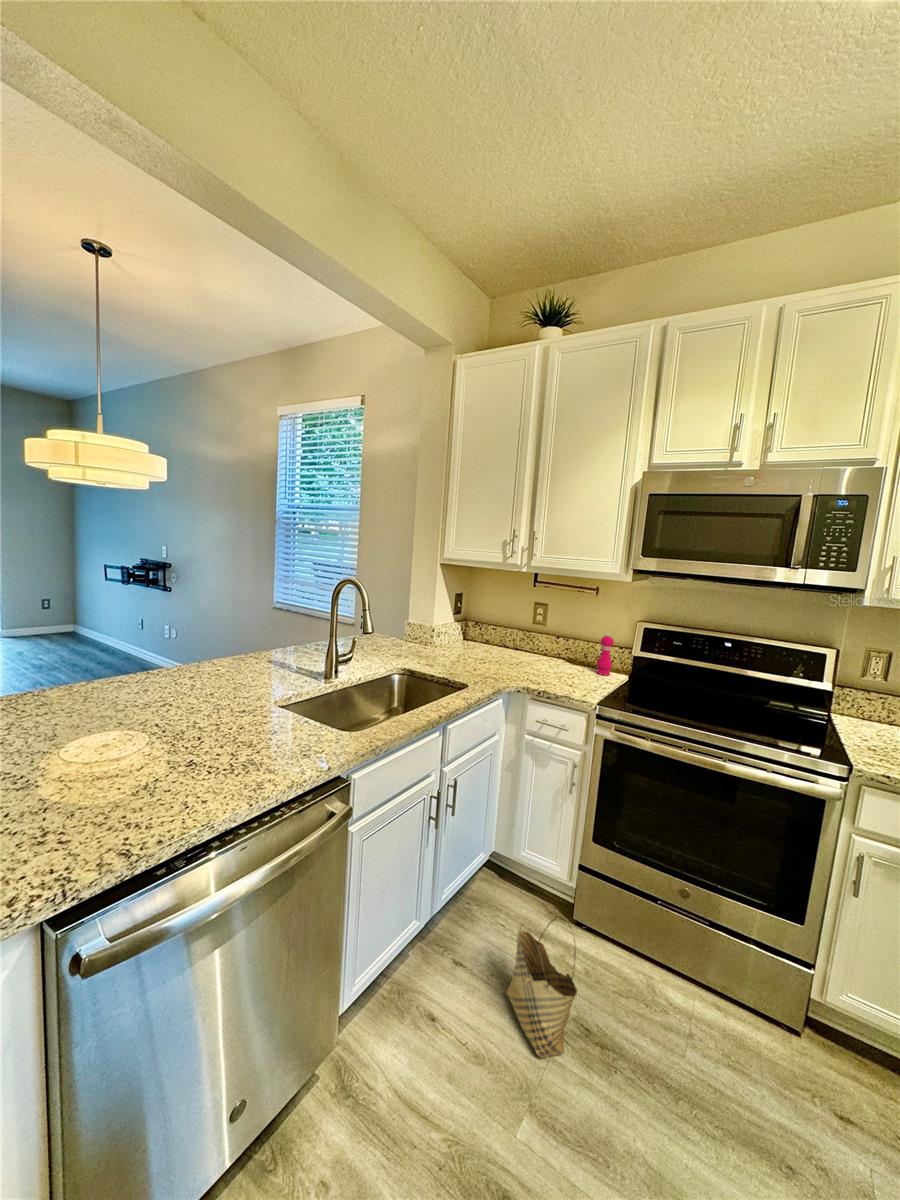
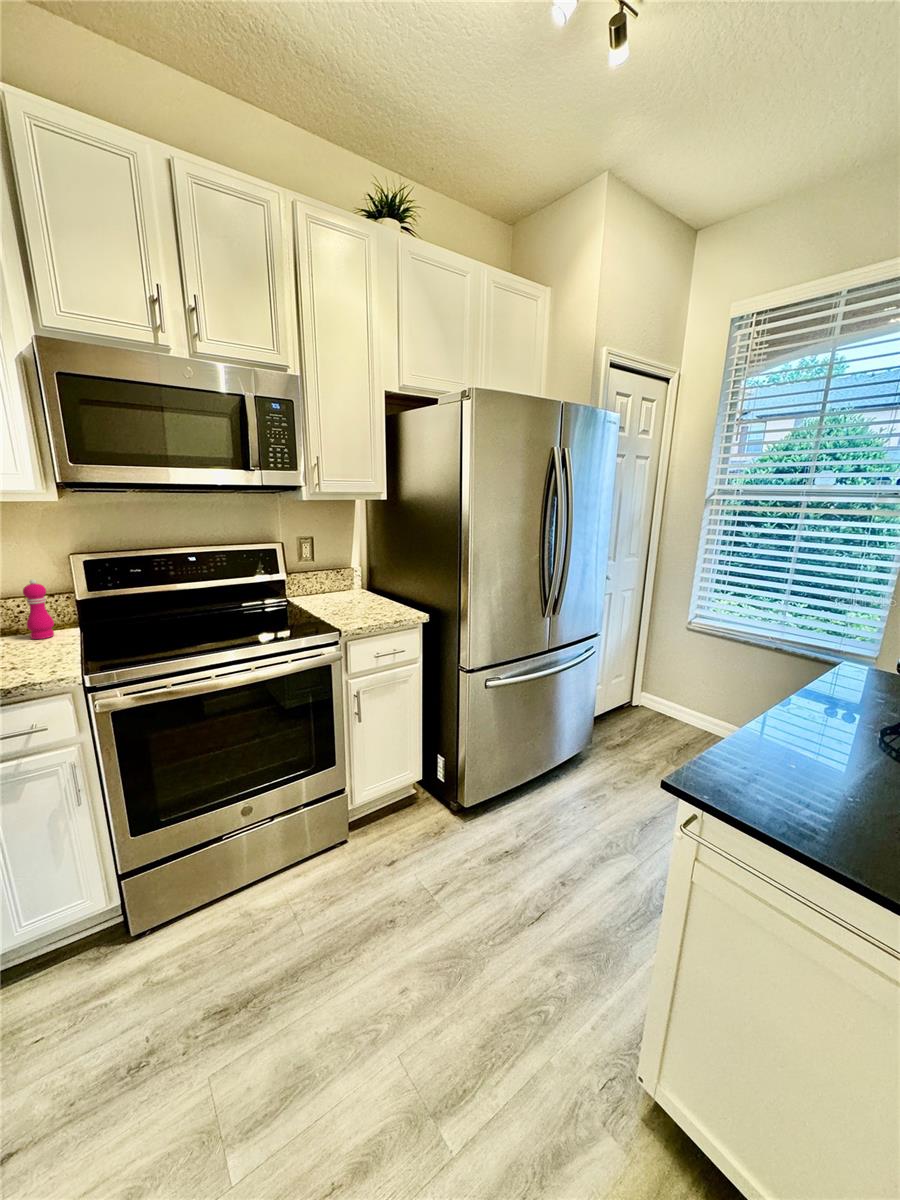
woven basket: present [507,917,577,1058] -> none [101,938,218,1100]

